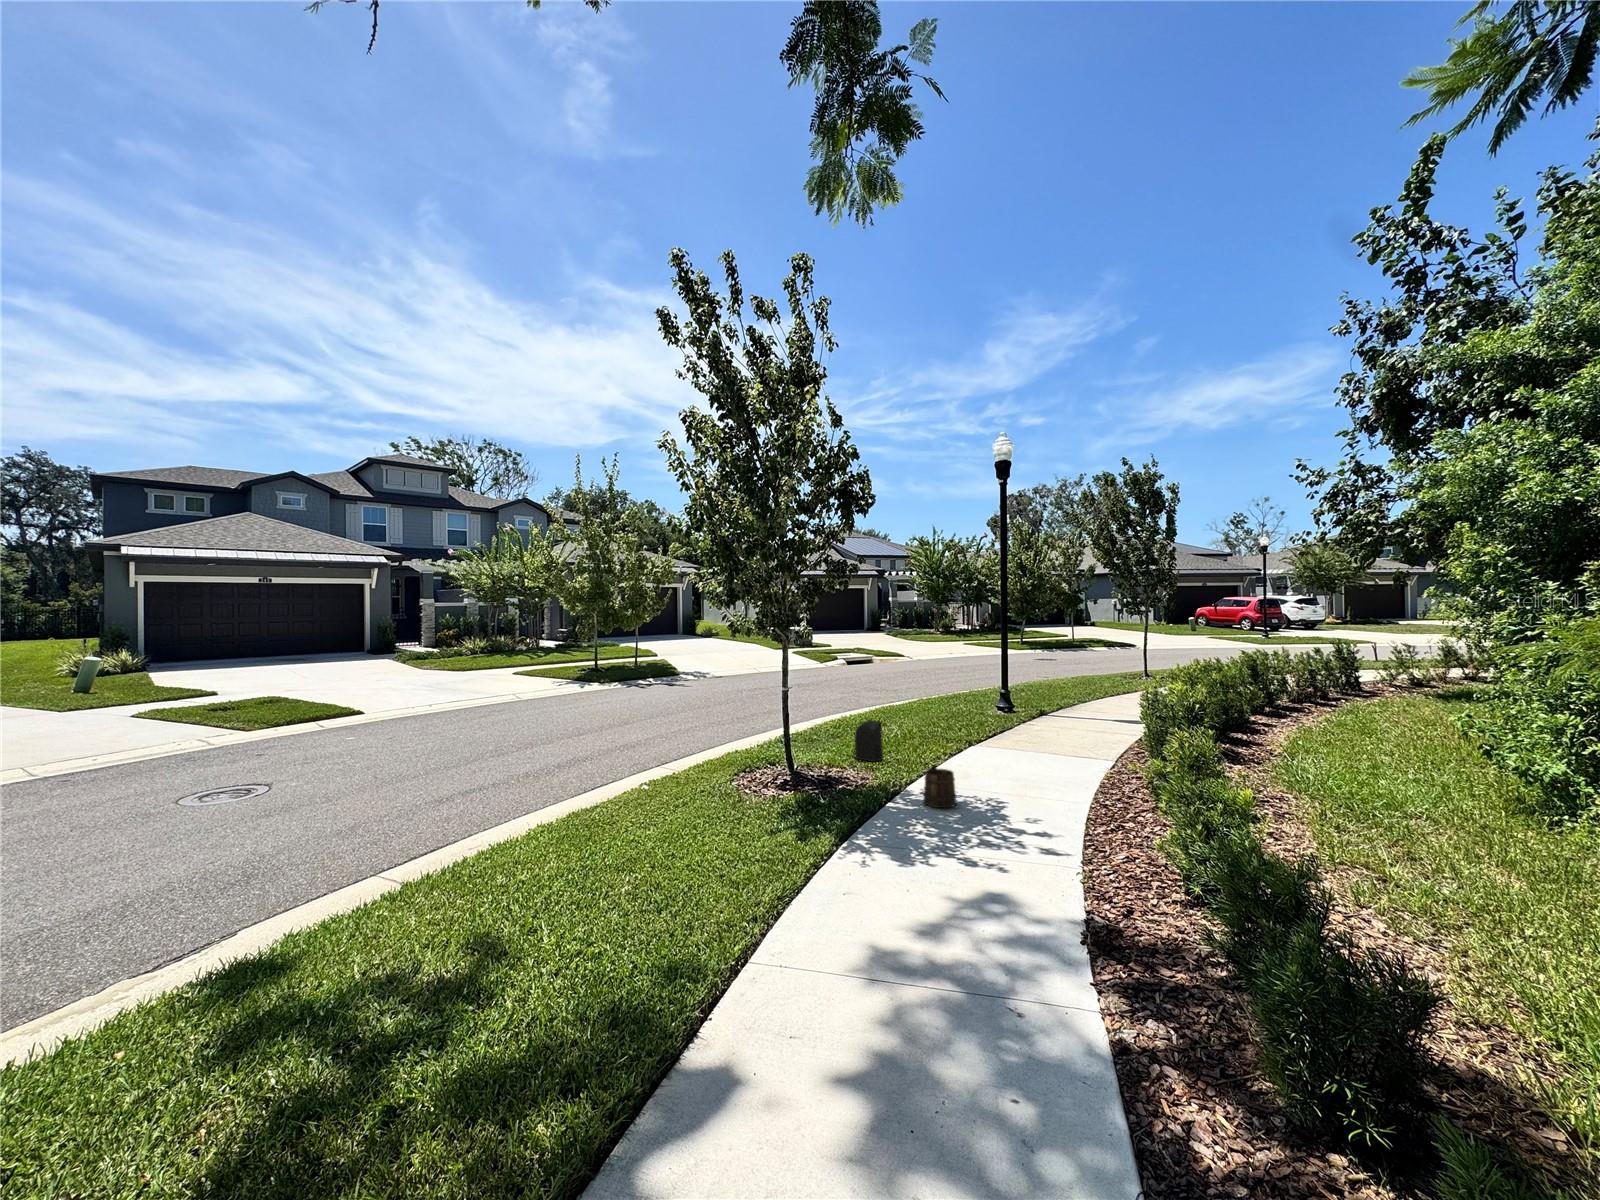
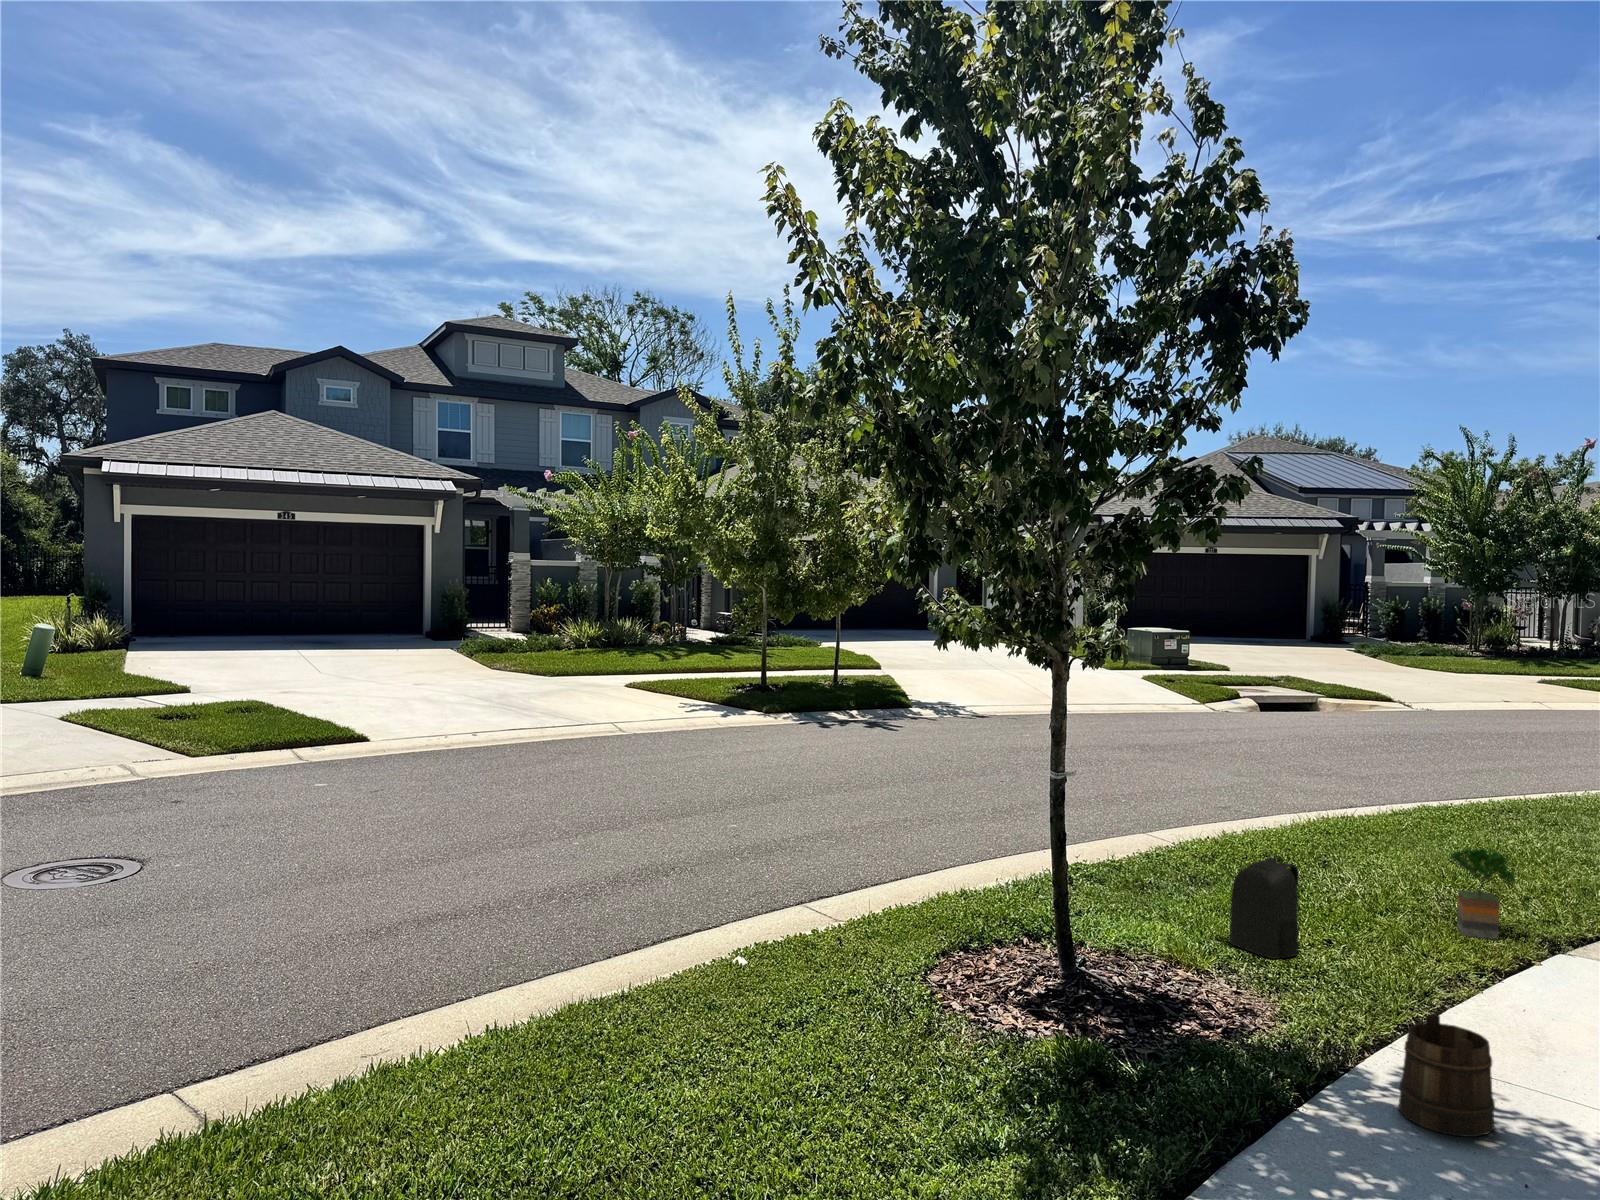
potted tree: none [939,709,965,747] -> present [1450,848,1515,939]

